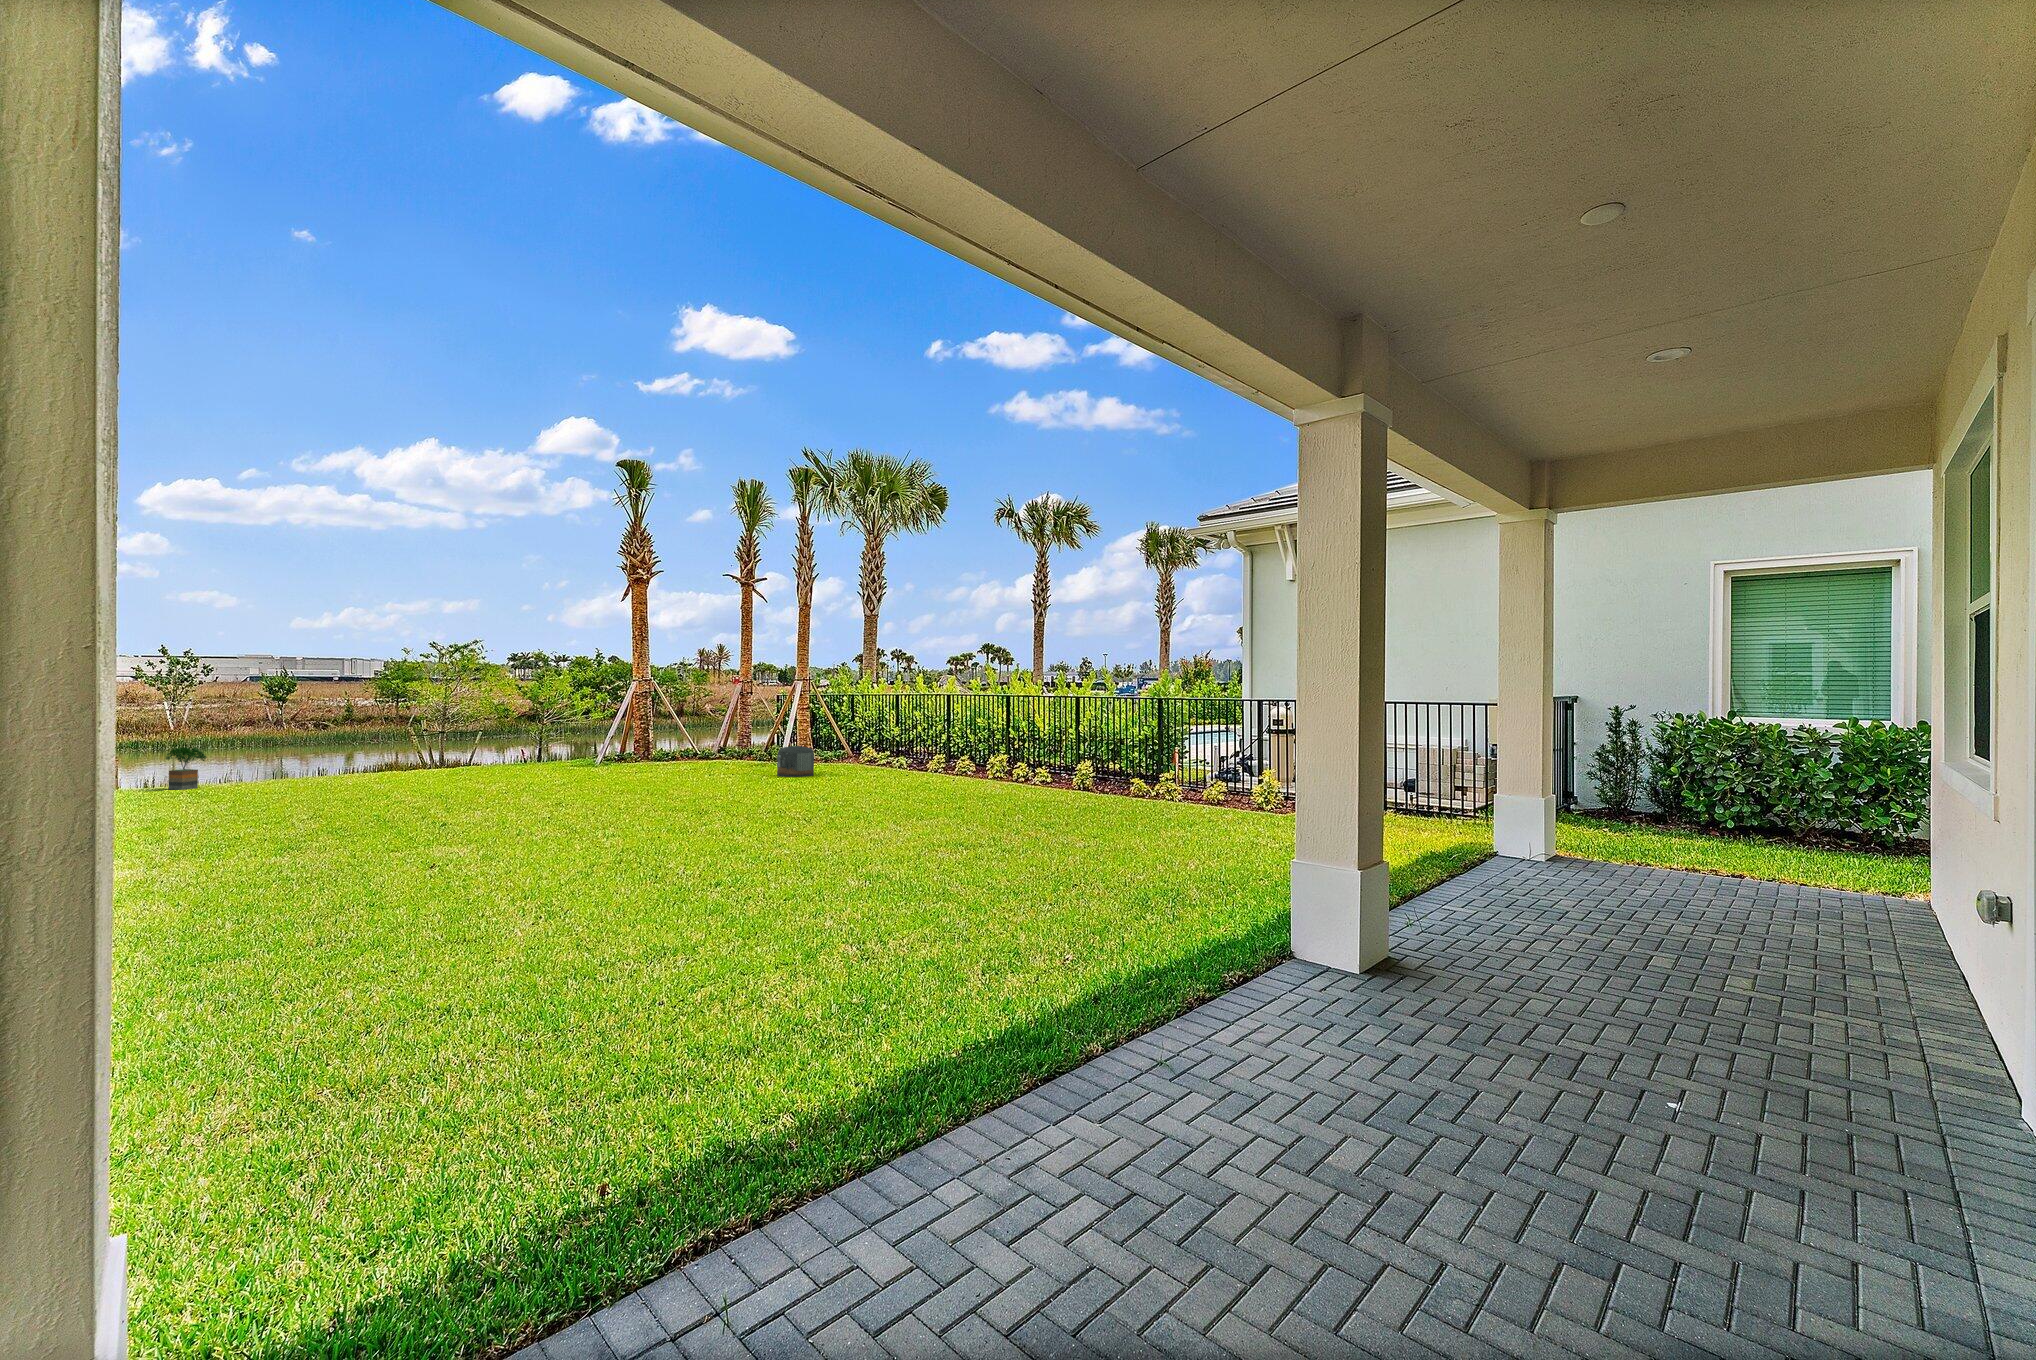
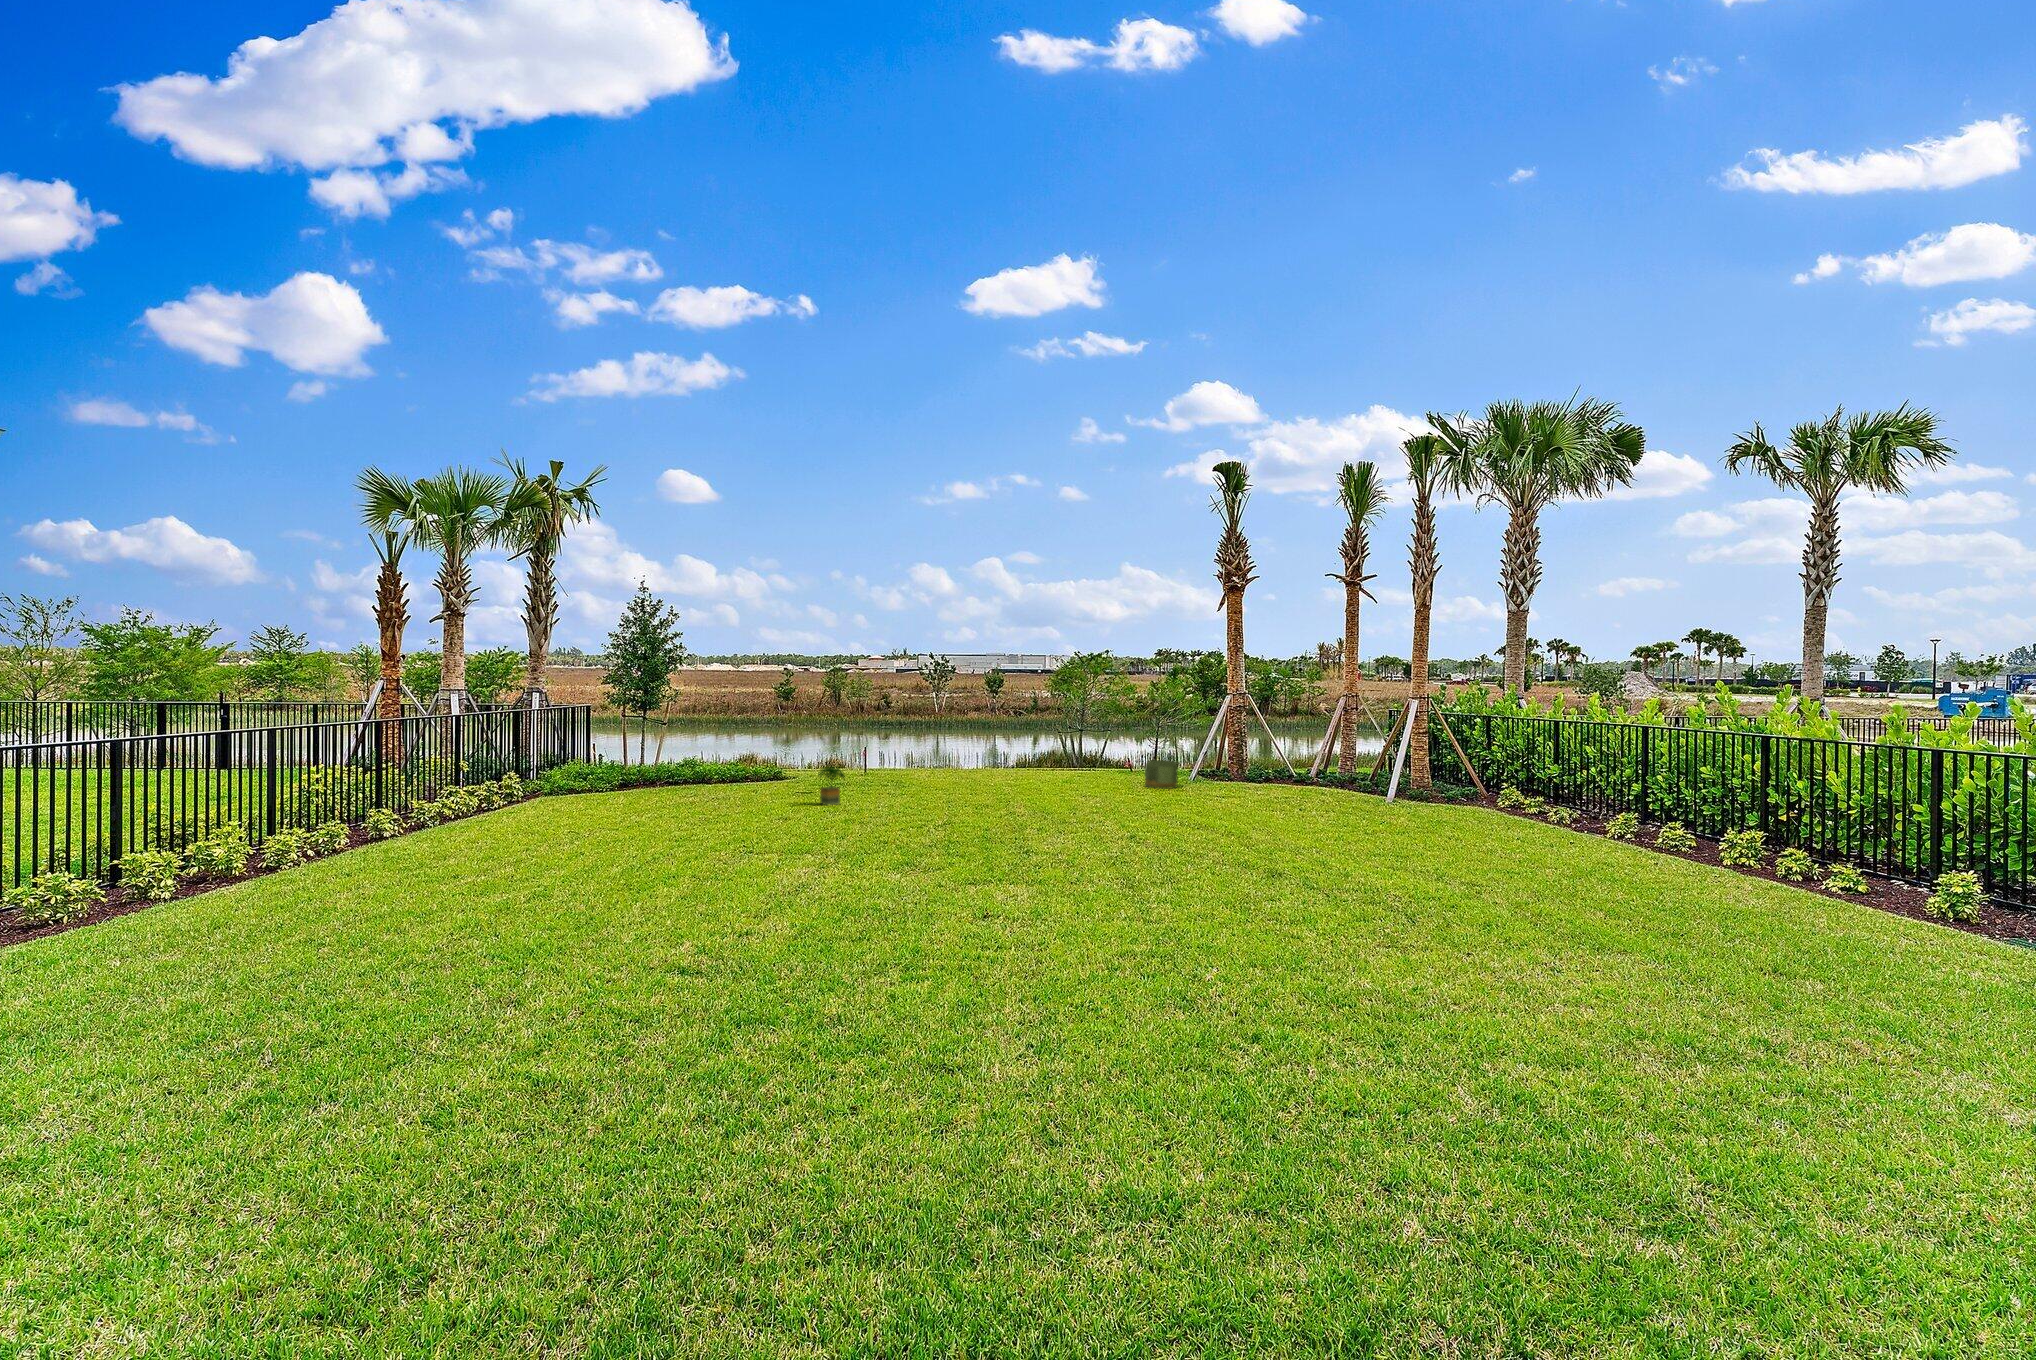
pouf: present [777,746,814,777] -> present [1145,760,1178,789]

